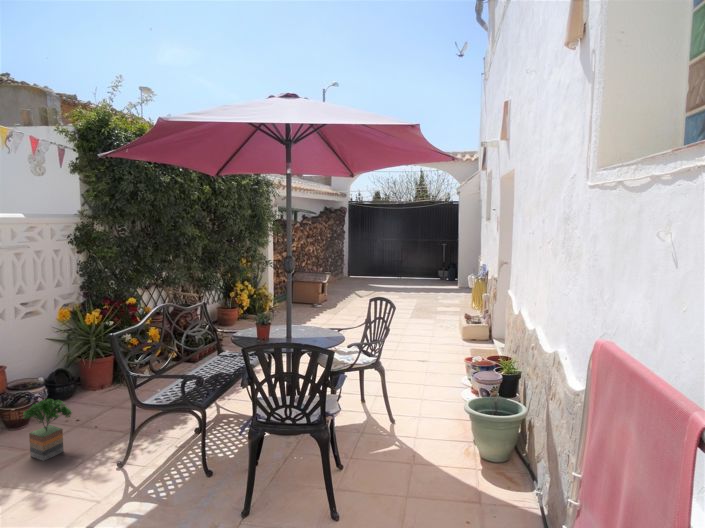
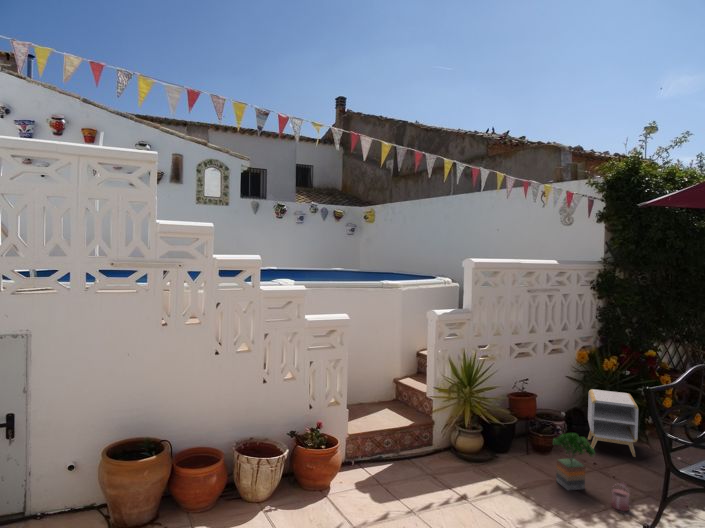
side table: none [71,342,120,408] -> present [588,389,639,457]
watering can: none [88,430,108,459] -> present [611,482,630,511]

